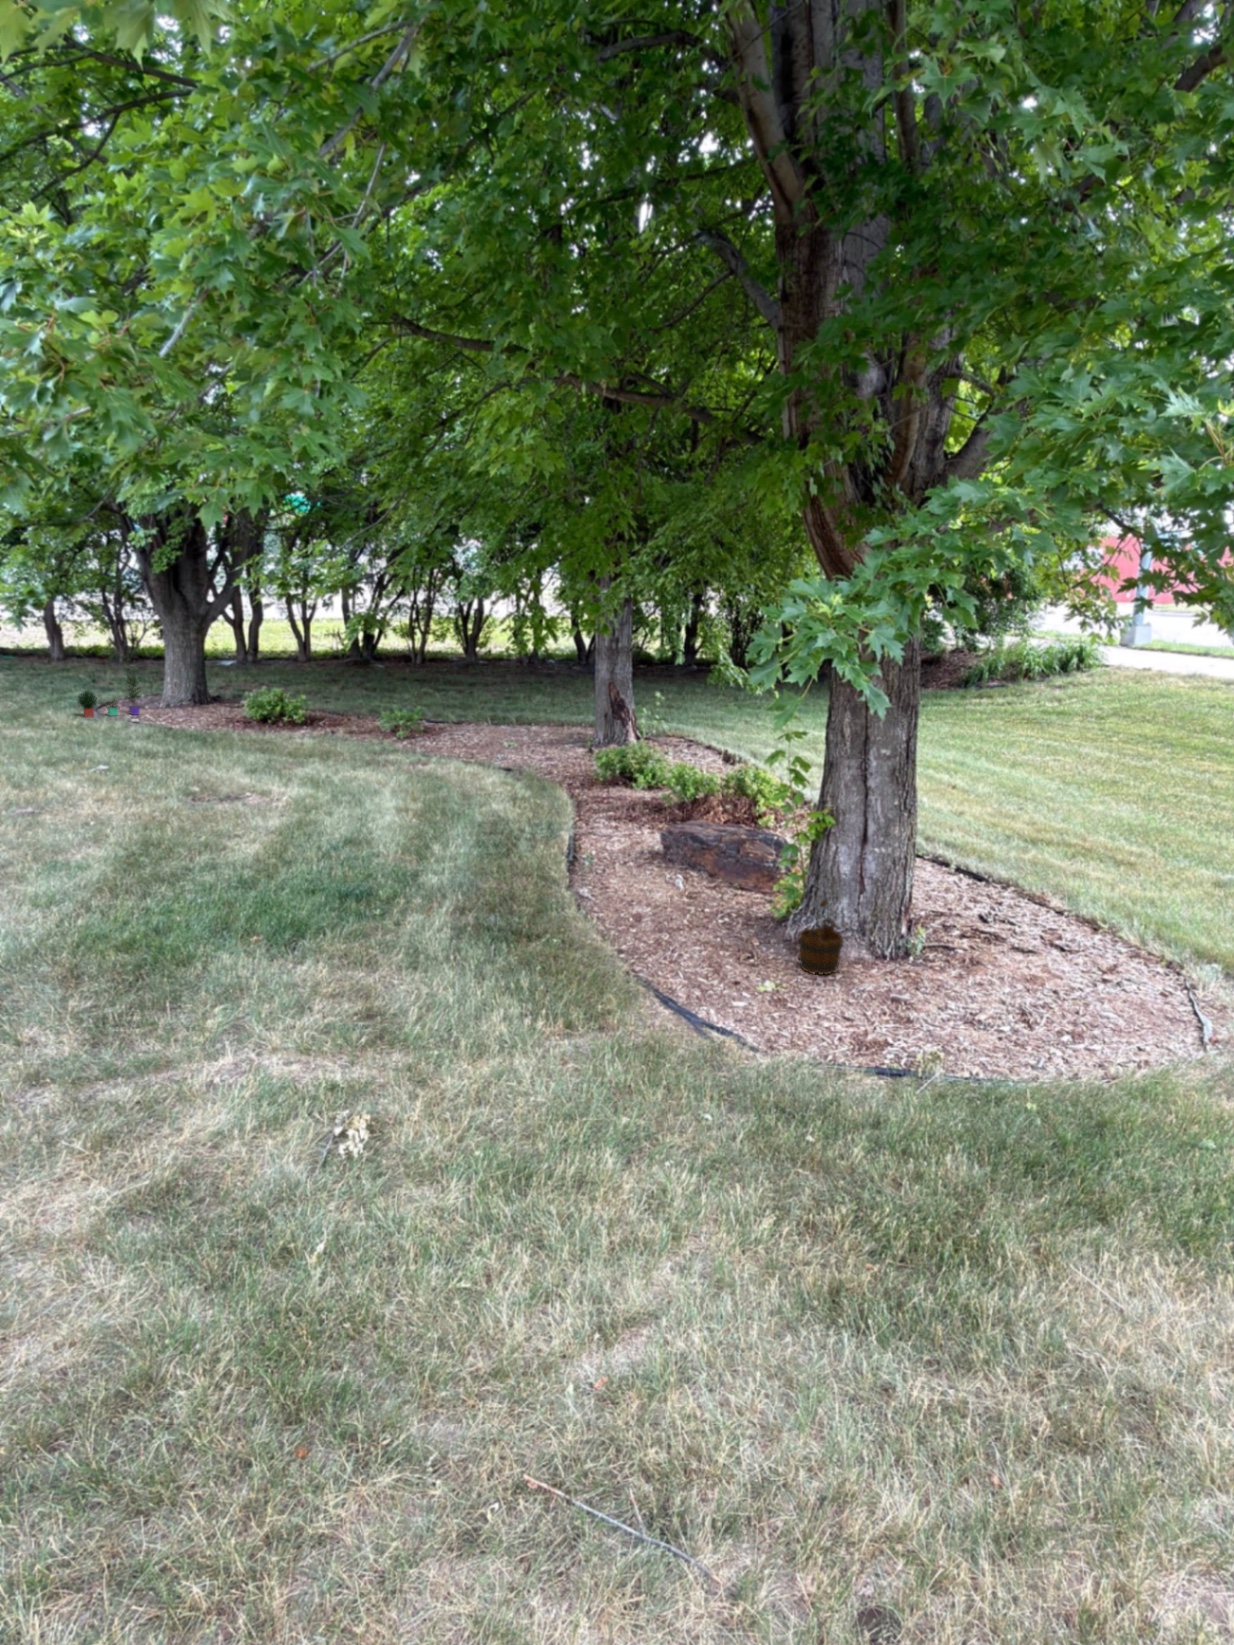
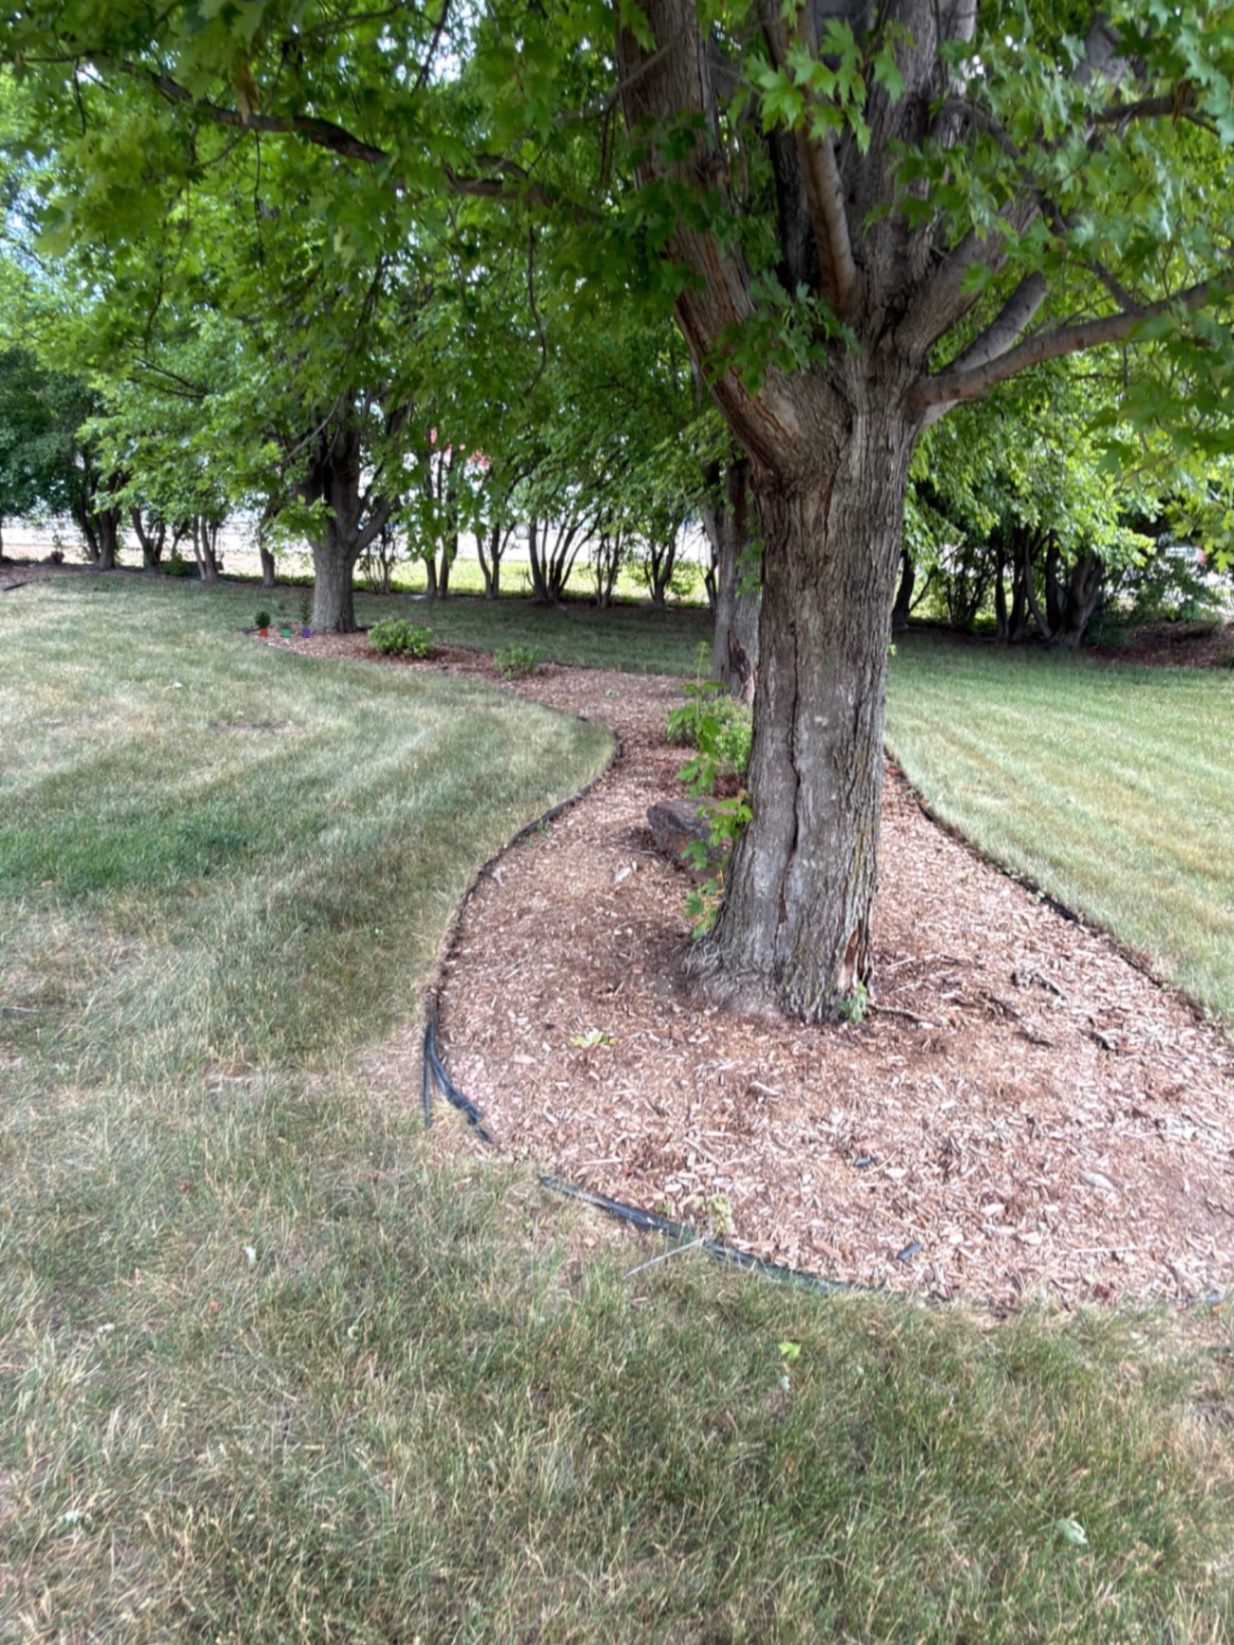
wooden bucket: present [799,900,843,975] -> none [677,925,738,1030]

